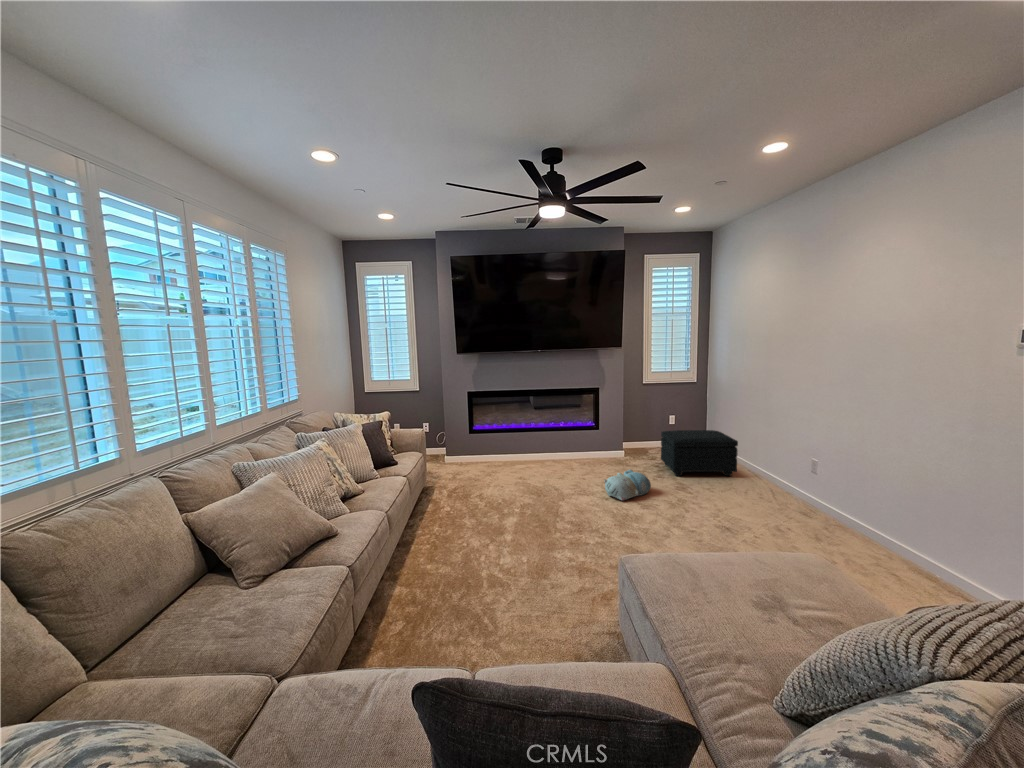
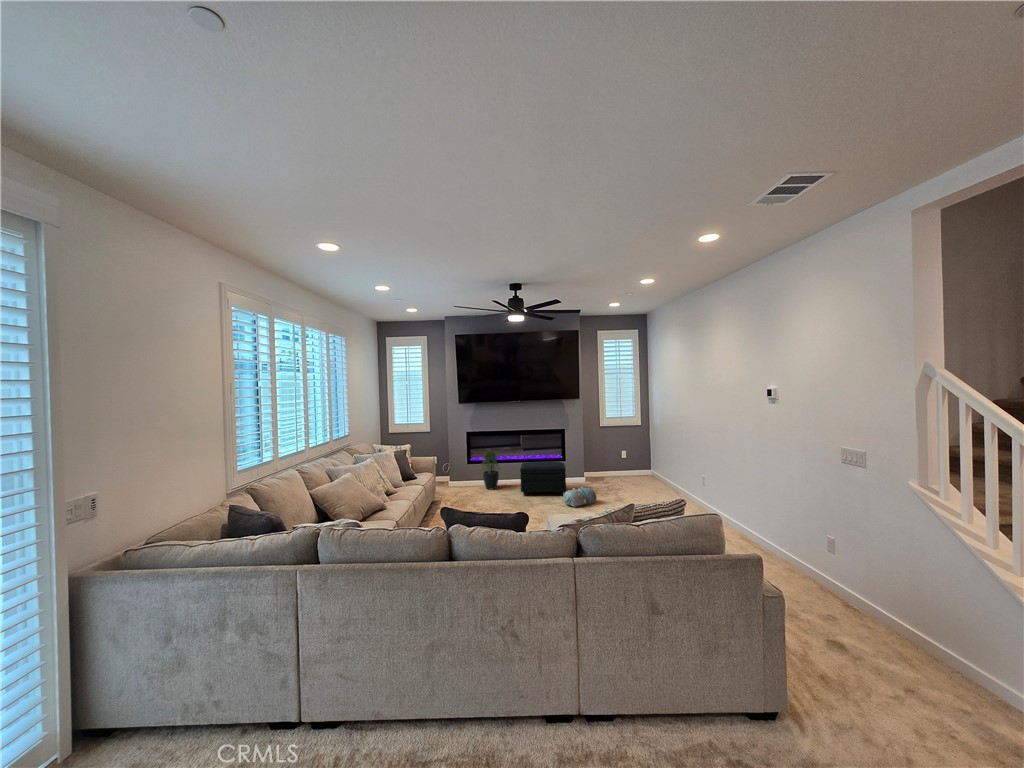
potted plant: none [484,417,514,468] -> present [480,451,499,489]
footstool: present [661,430,738,476] -> present [520,462,566,495]

